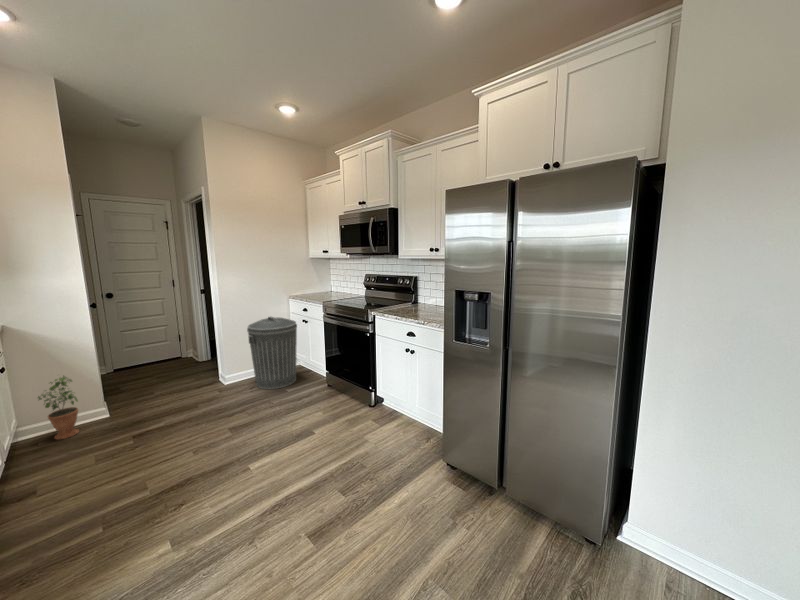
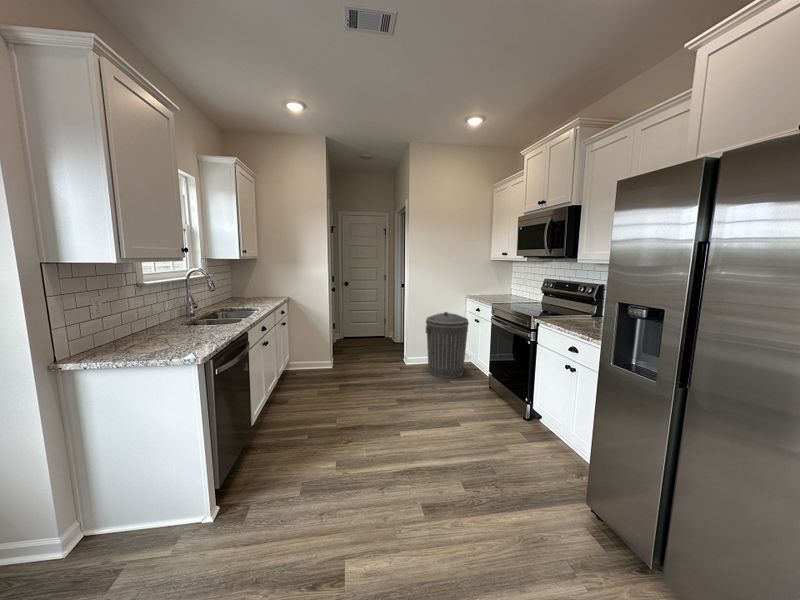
potted plant: present [38,376,79,440] -> none [297,332,316,375]

